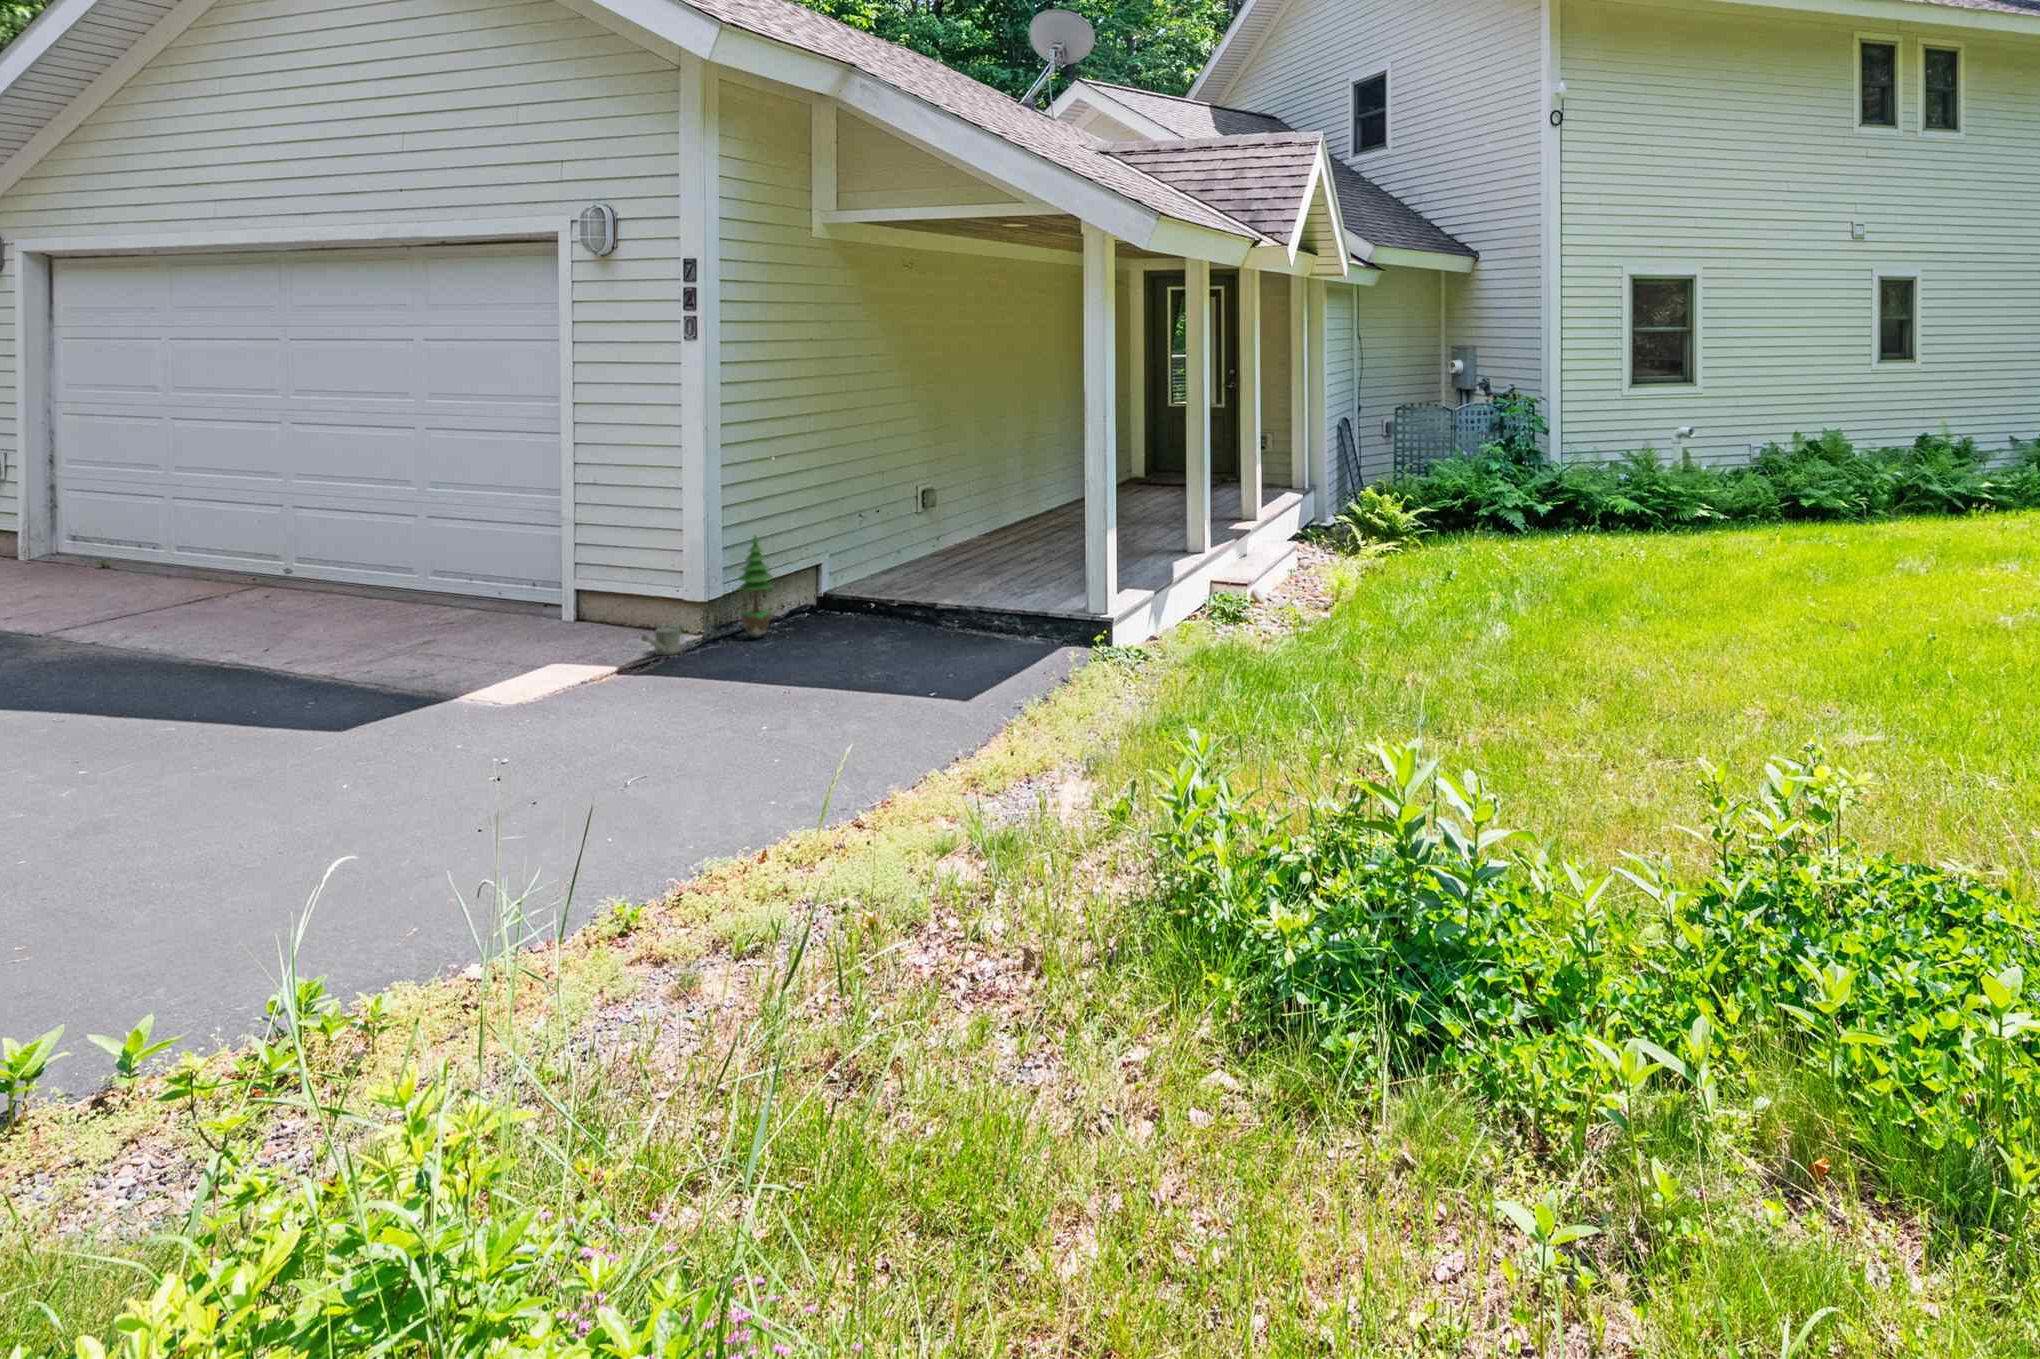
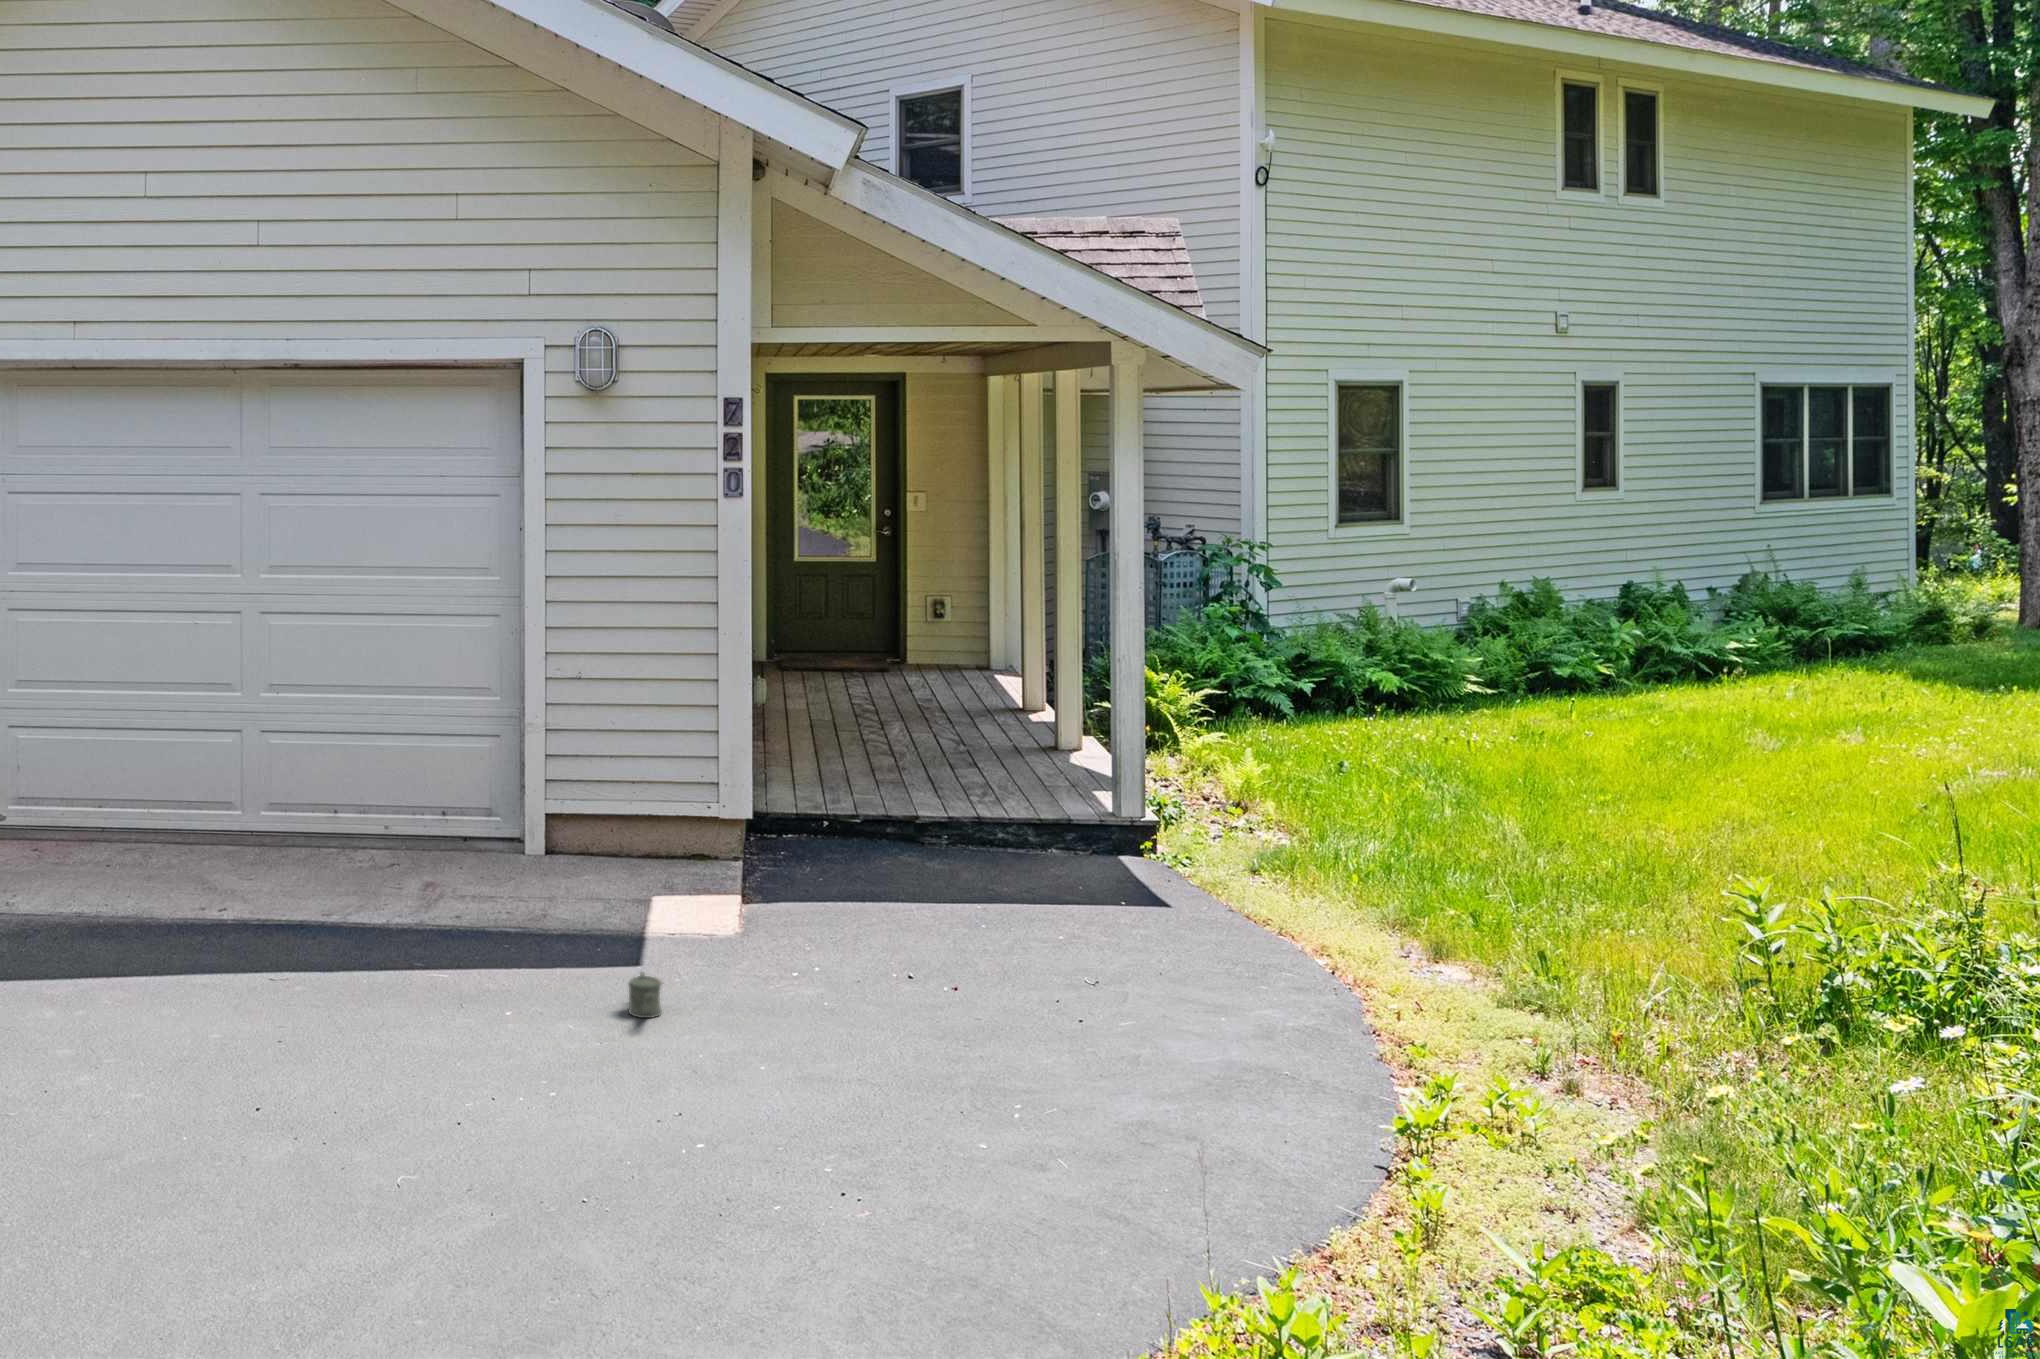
potted tree: present [738,535,773,638] -> none [685,838,736,980]

